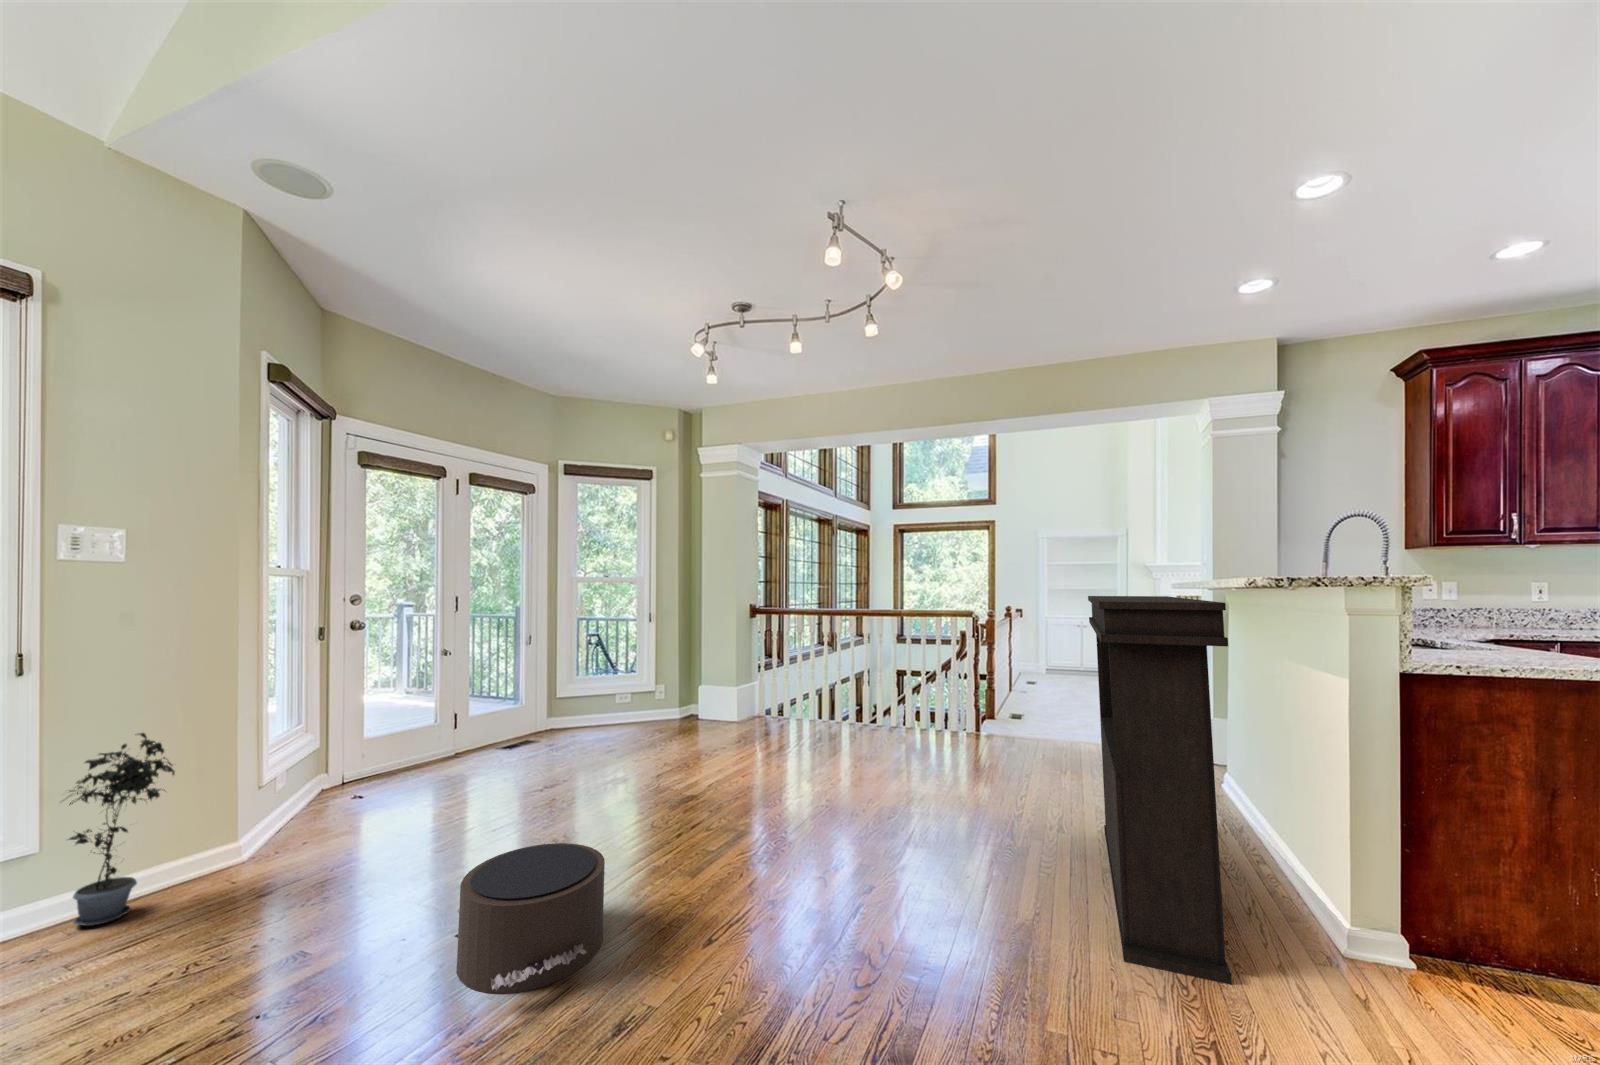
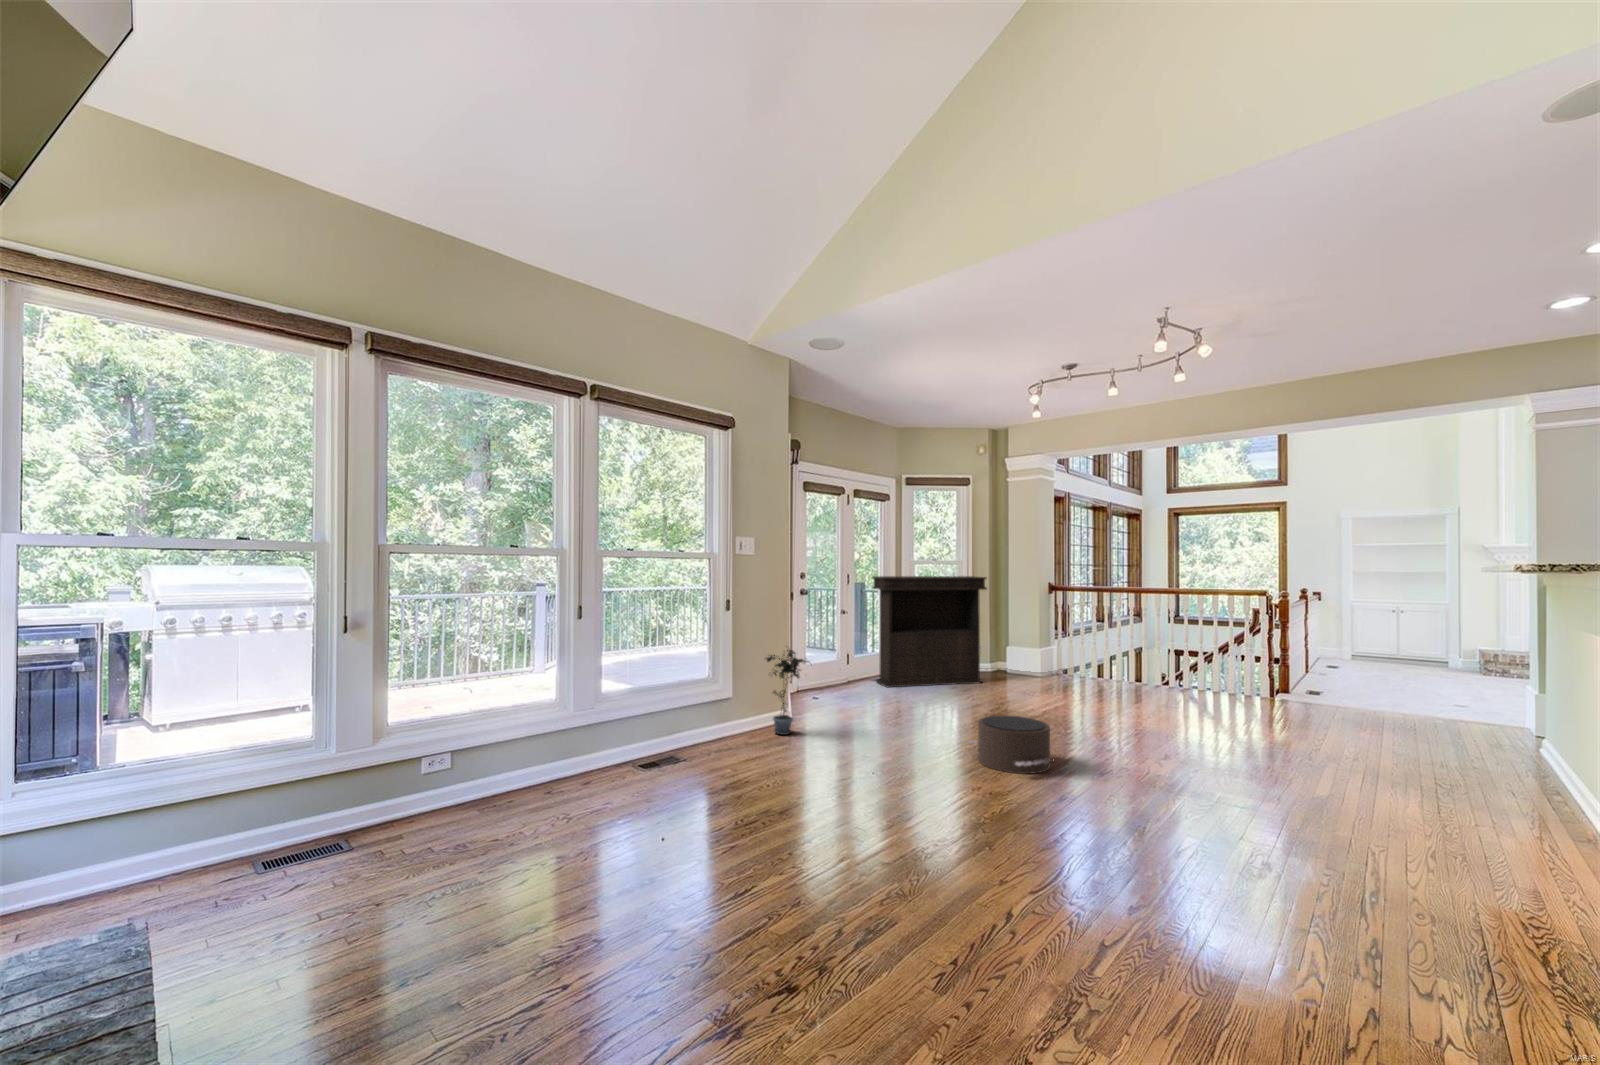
console table: present [1088,596,1232,985] -> present [872,576,987,687]

